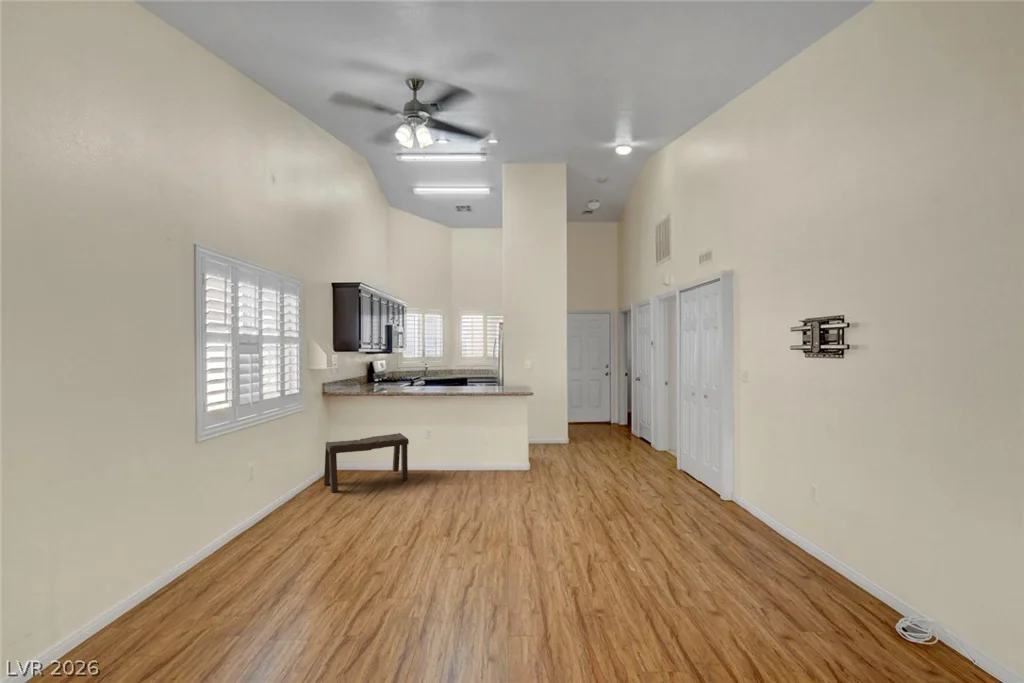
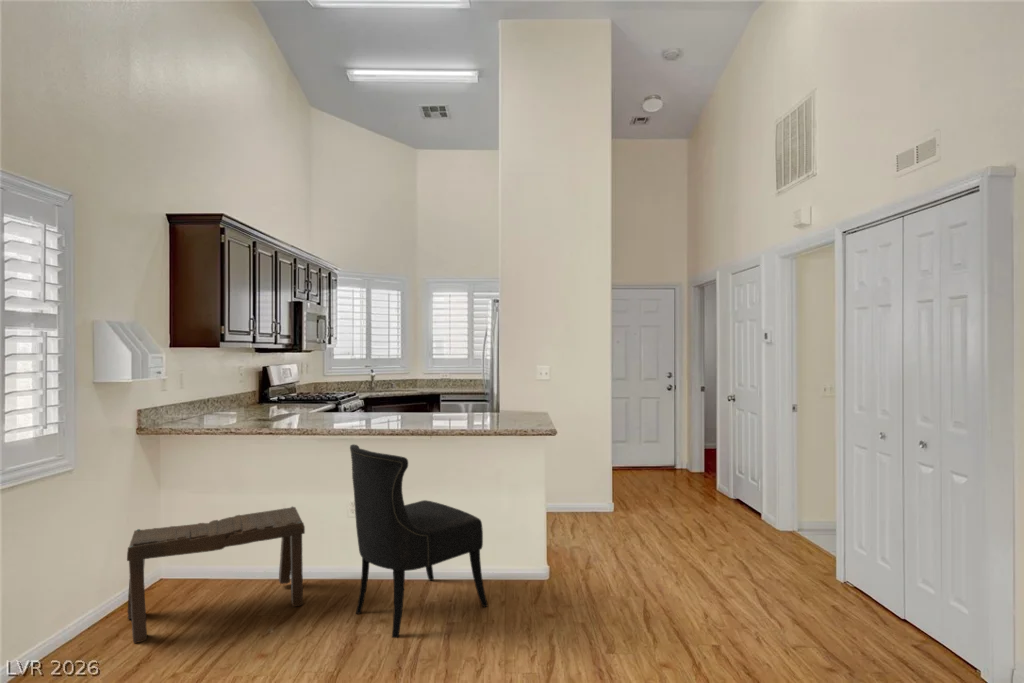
dining chair: none [431,400,500,491] -> present [350,445,488,638]

